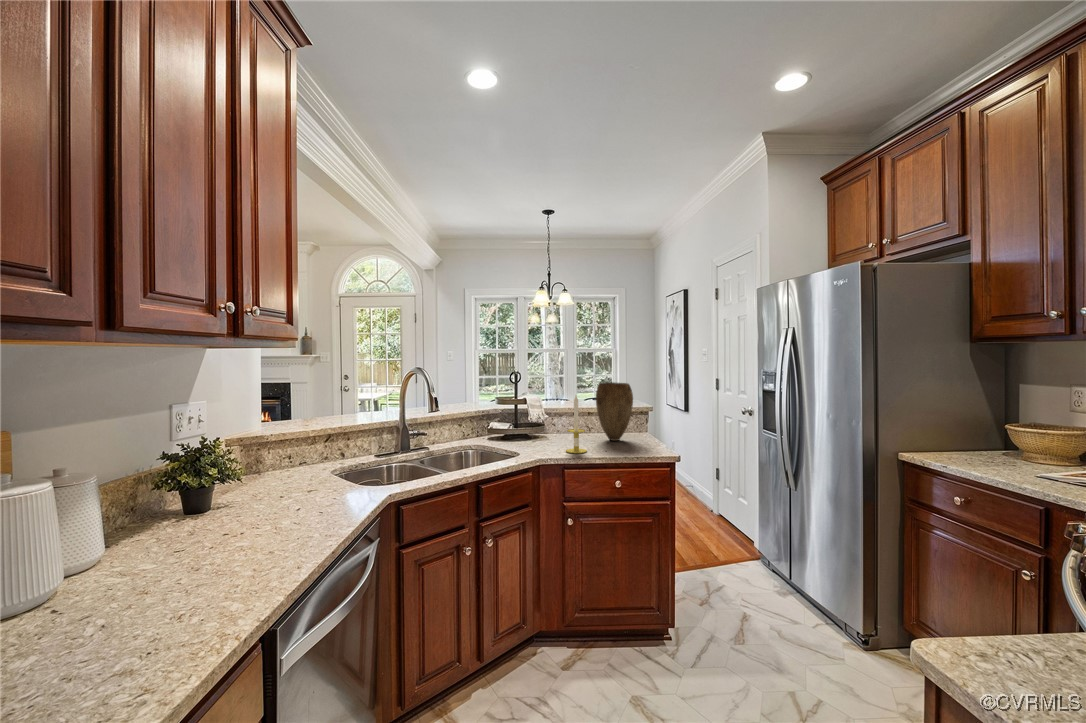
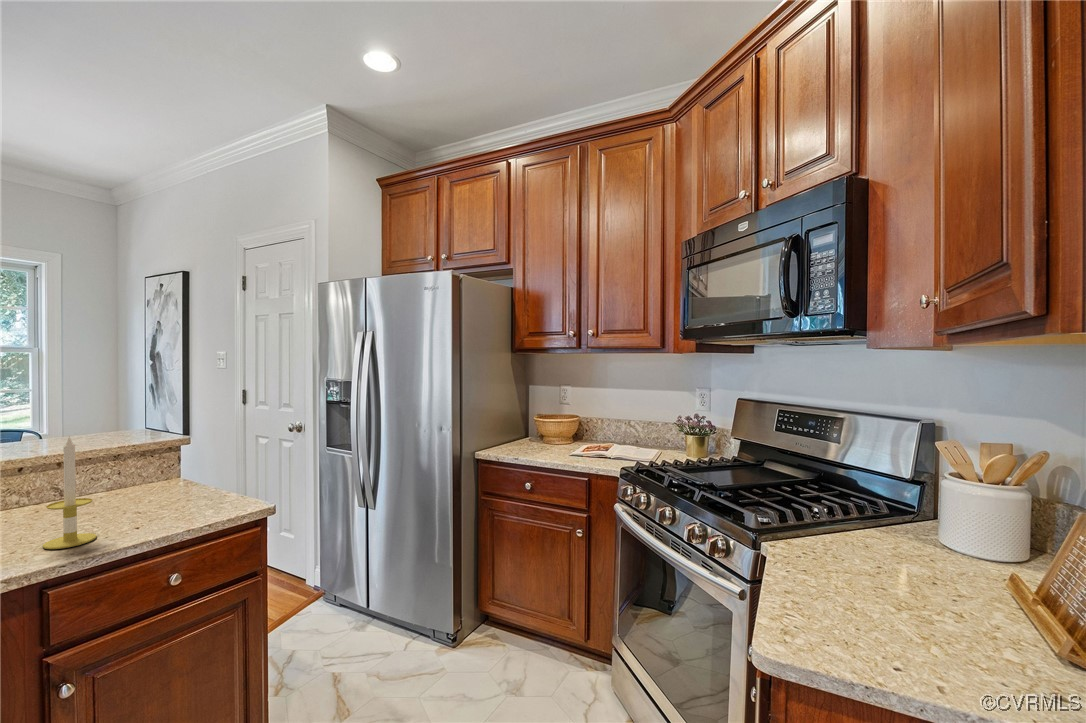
vase: present [596,382,633,441] -> none [93,407,172,504]

